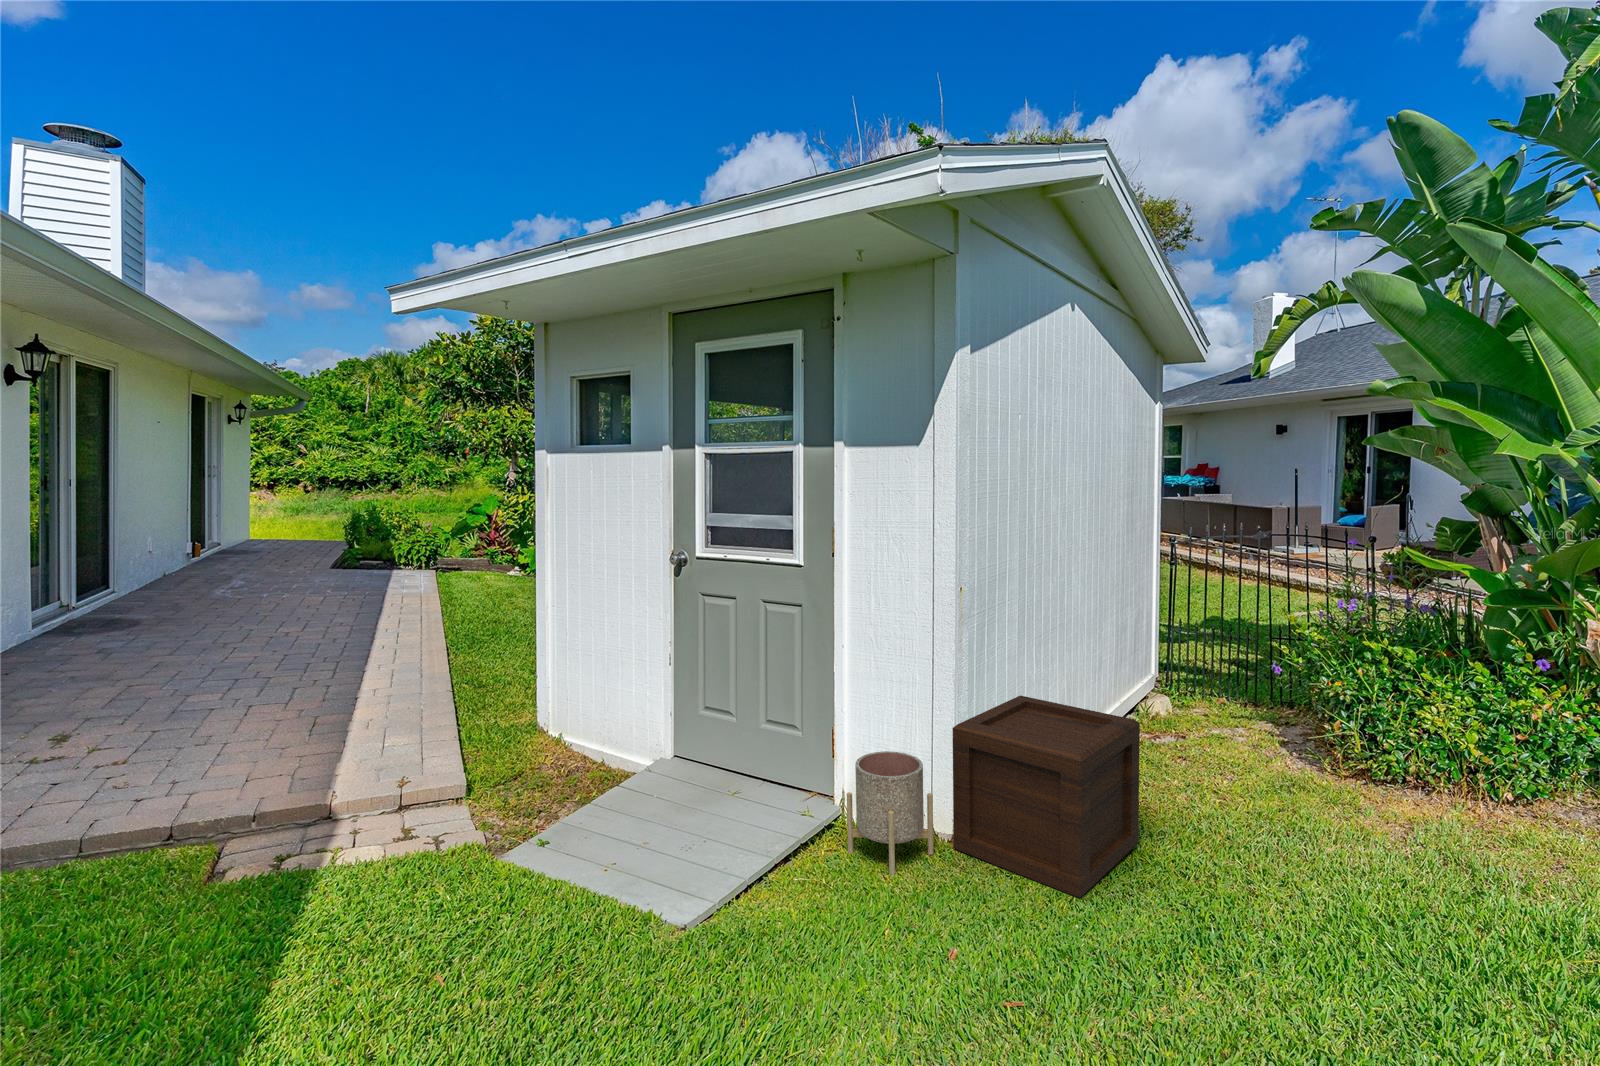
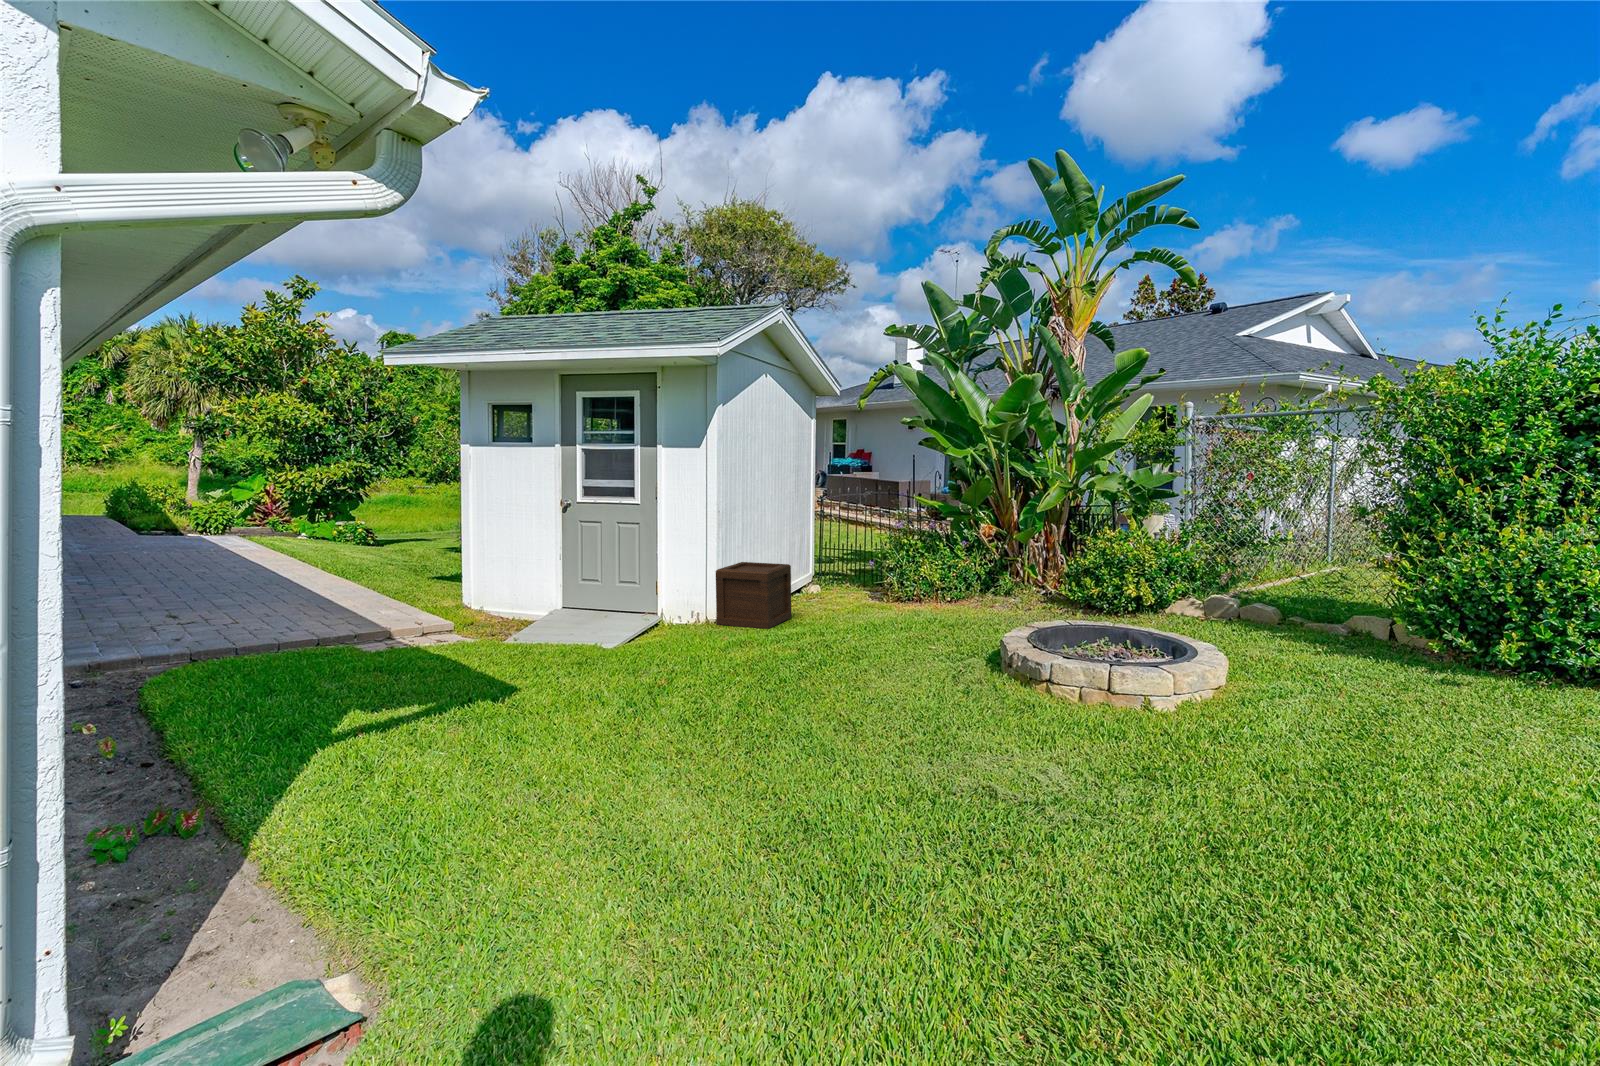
planter: present [847,751,933,875] -> none [671,585,709,632]

